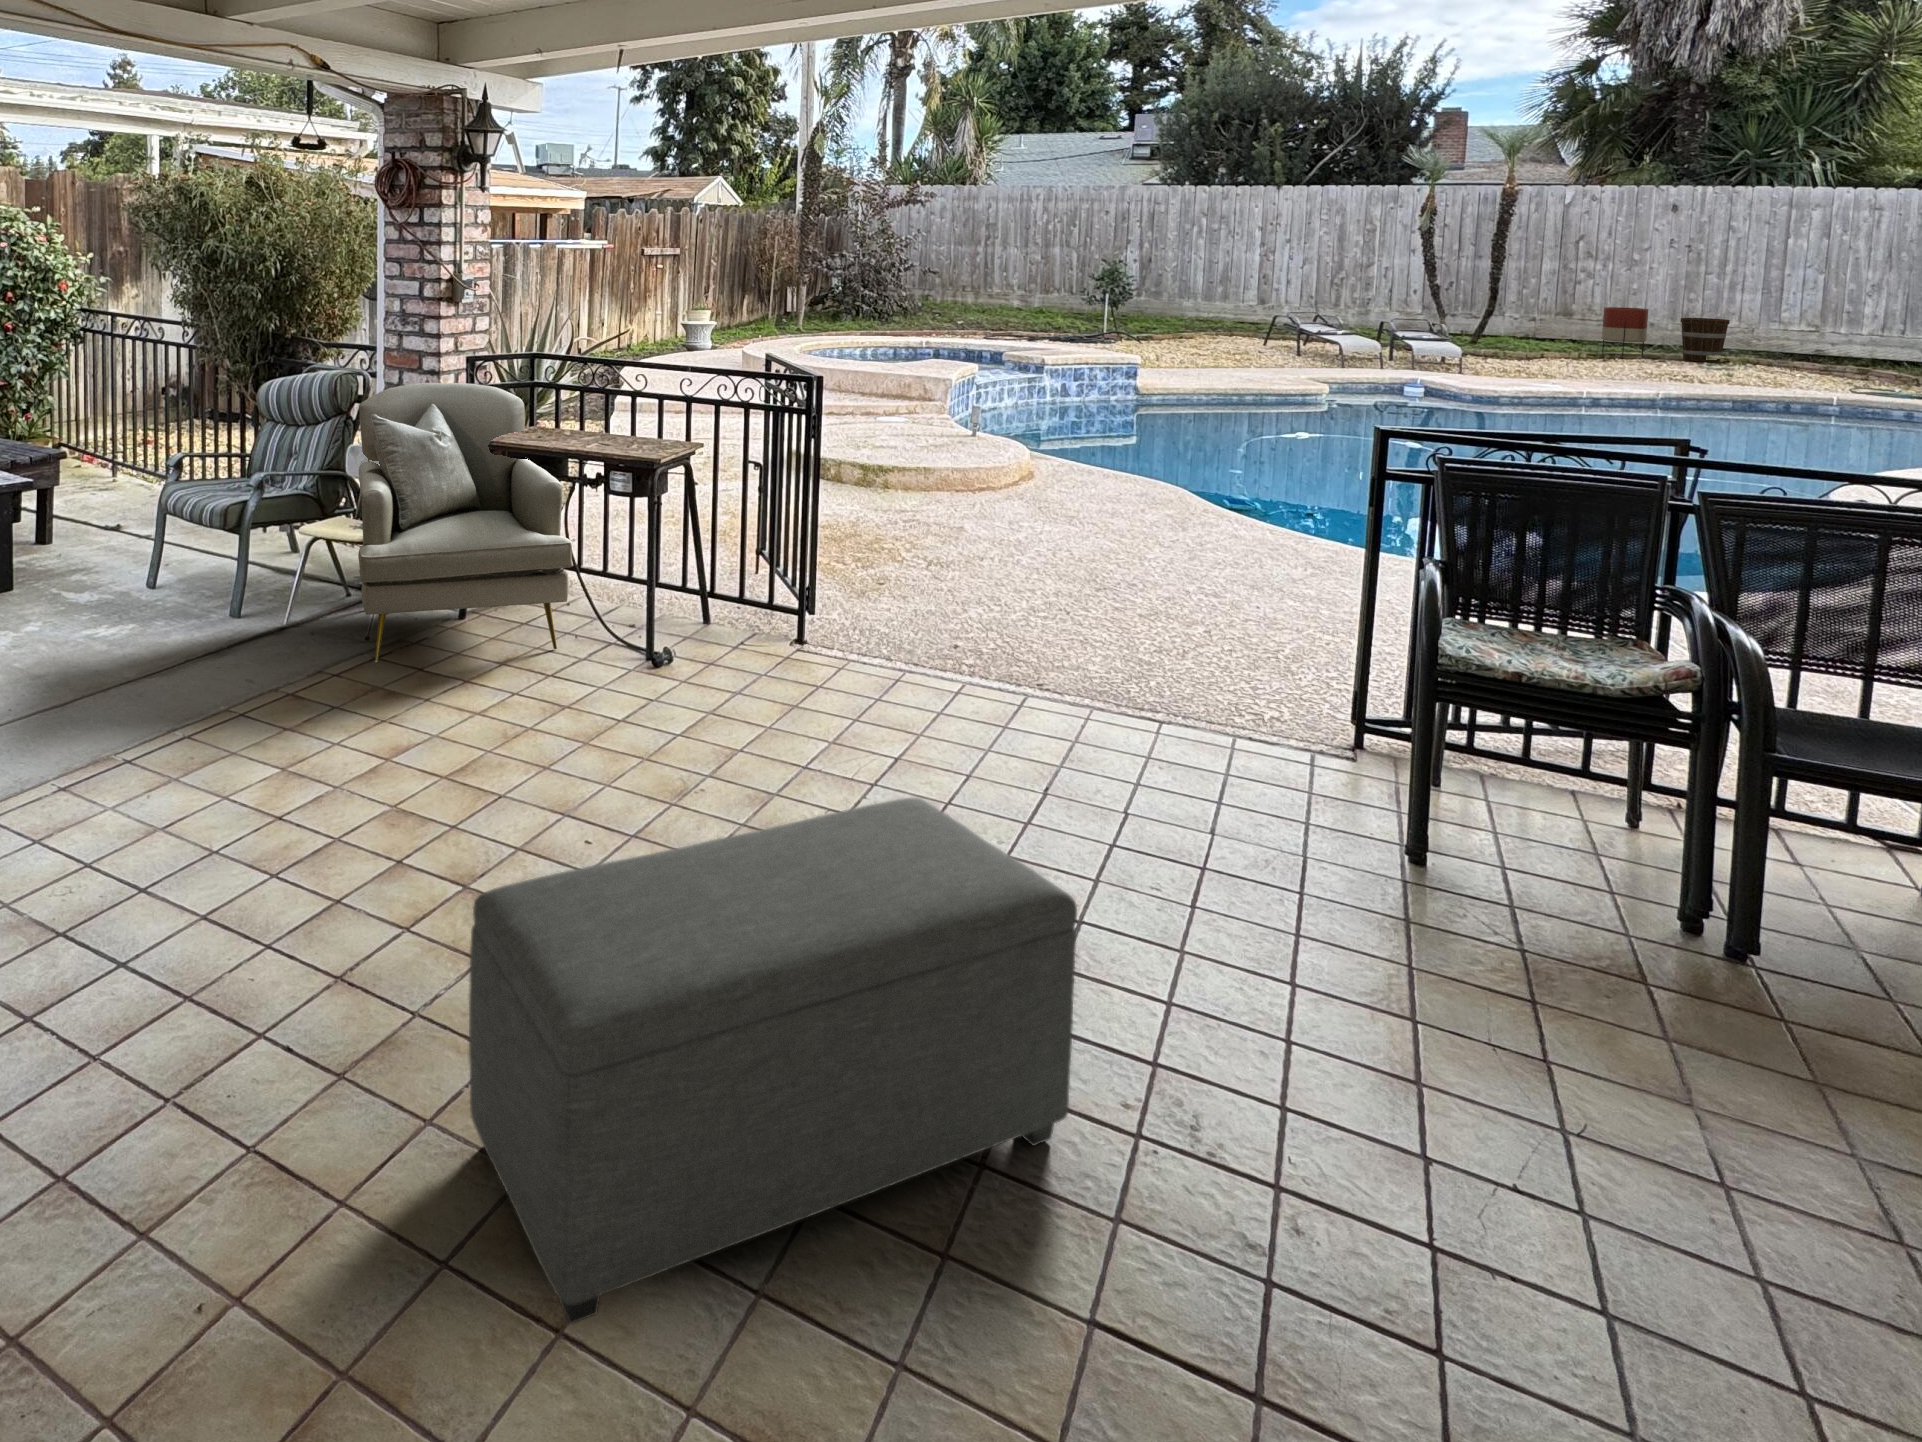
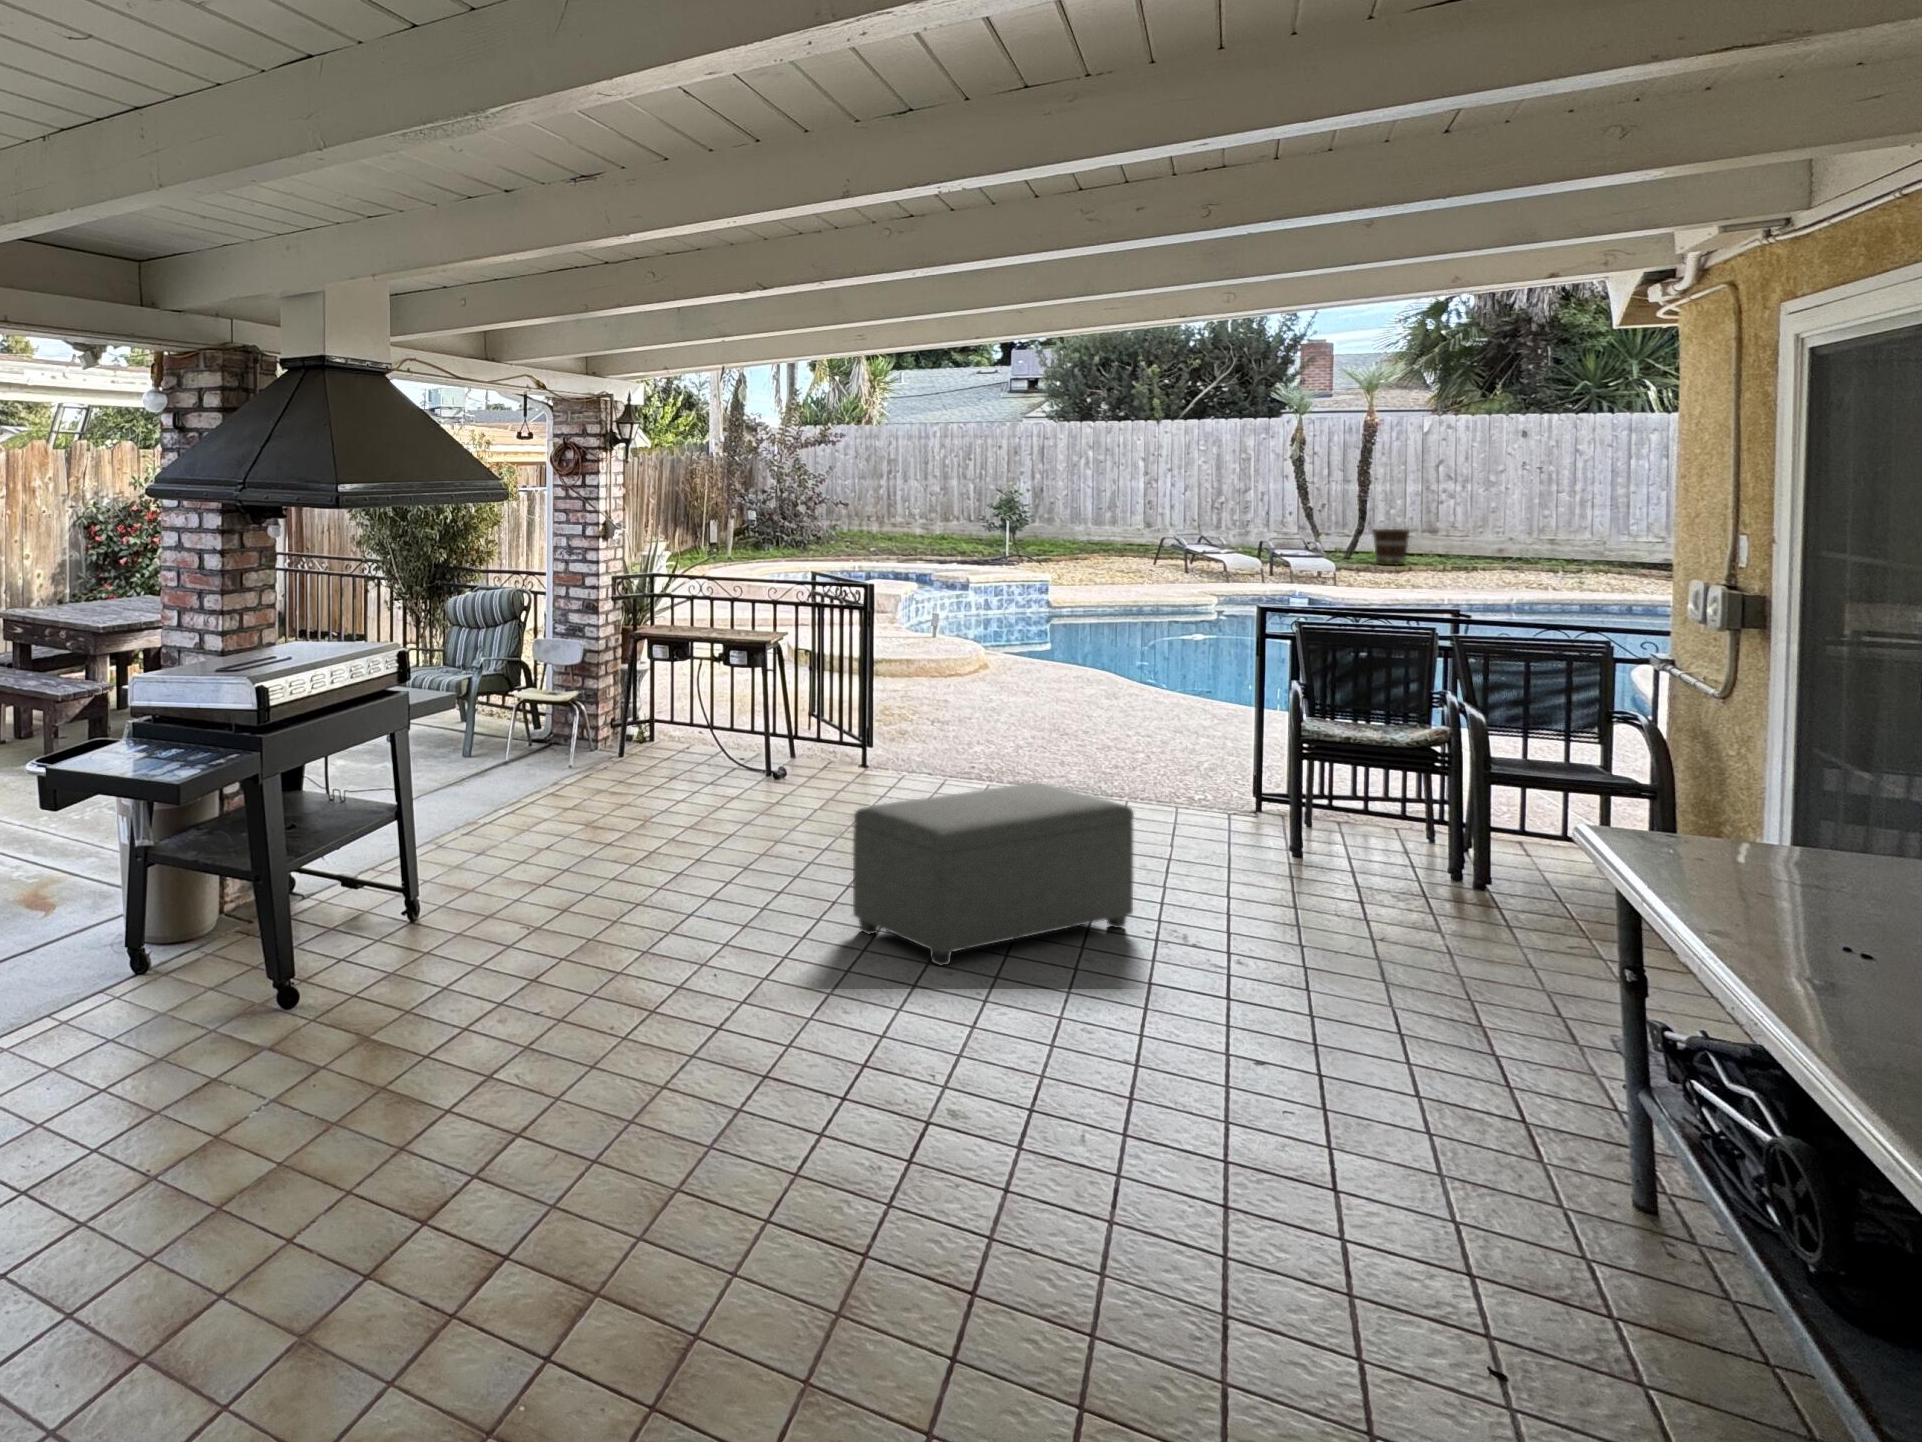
planter: present [1601,307,1648,356] -> none [1462,526,1502,569]
bucket: present [1681,318,1730,362] -> present [1372,529,1410,565]
armchair: present [358,383,572,662] -> none [553,595,726,780]

